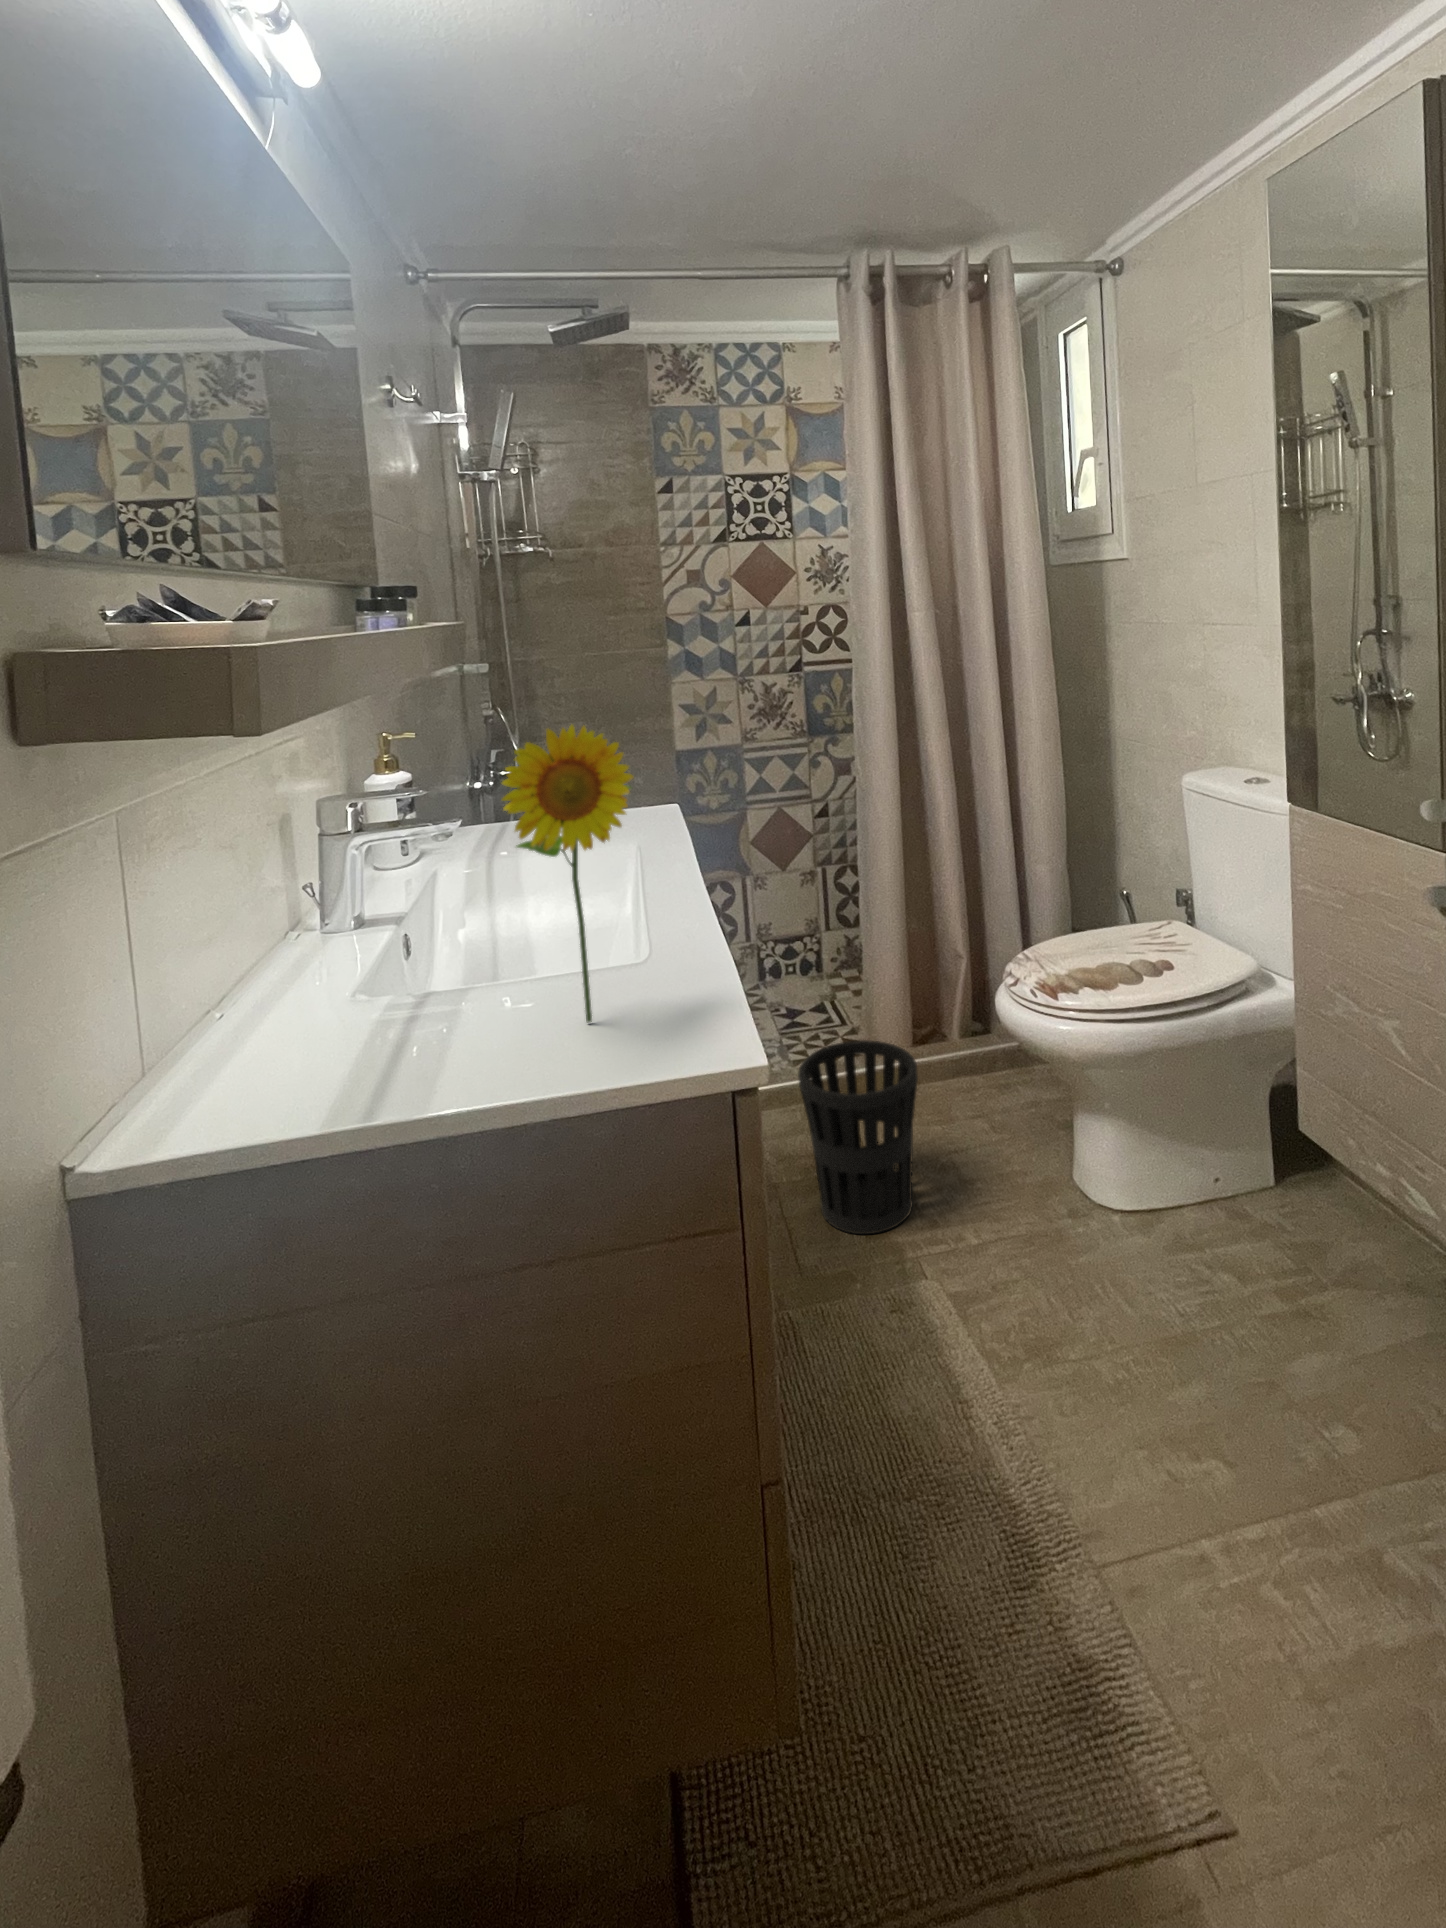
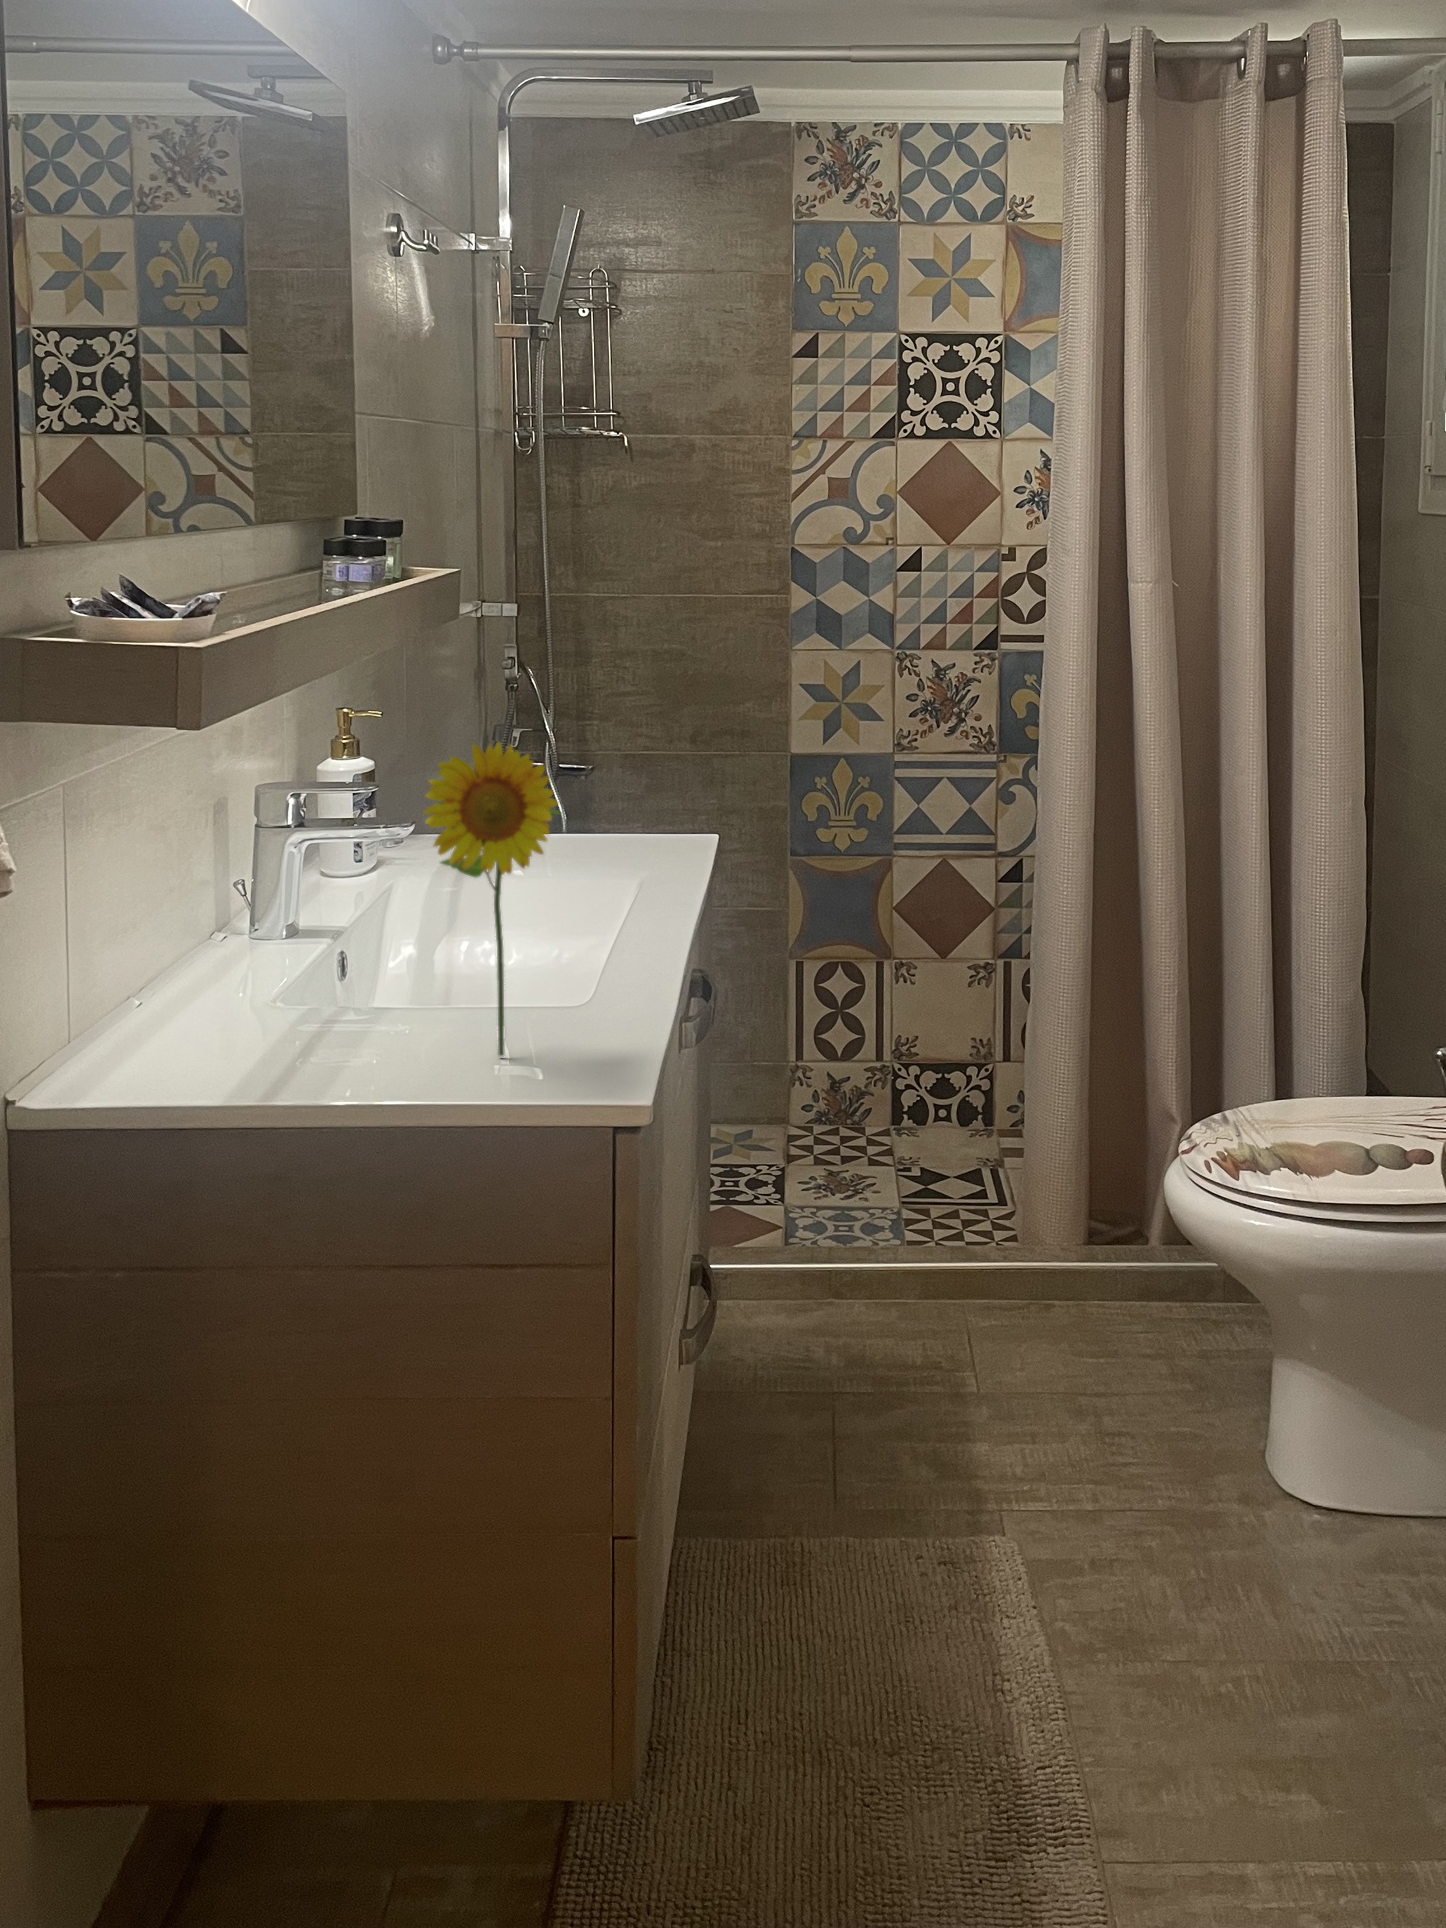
wastebasket: present [798,1040,918,1234] -> none [861,1201,1030,1459]

